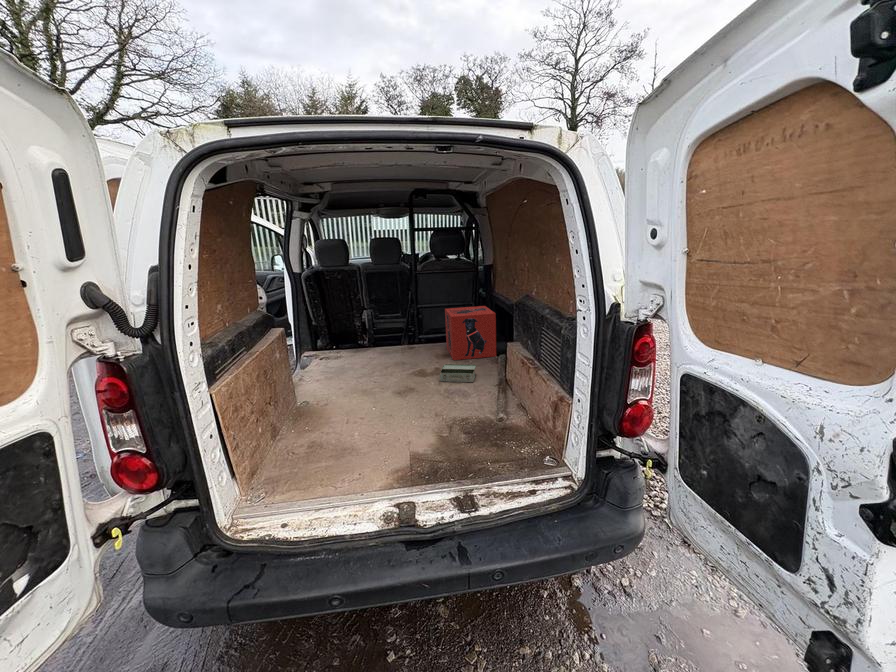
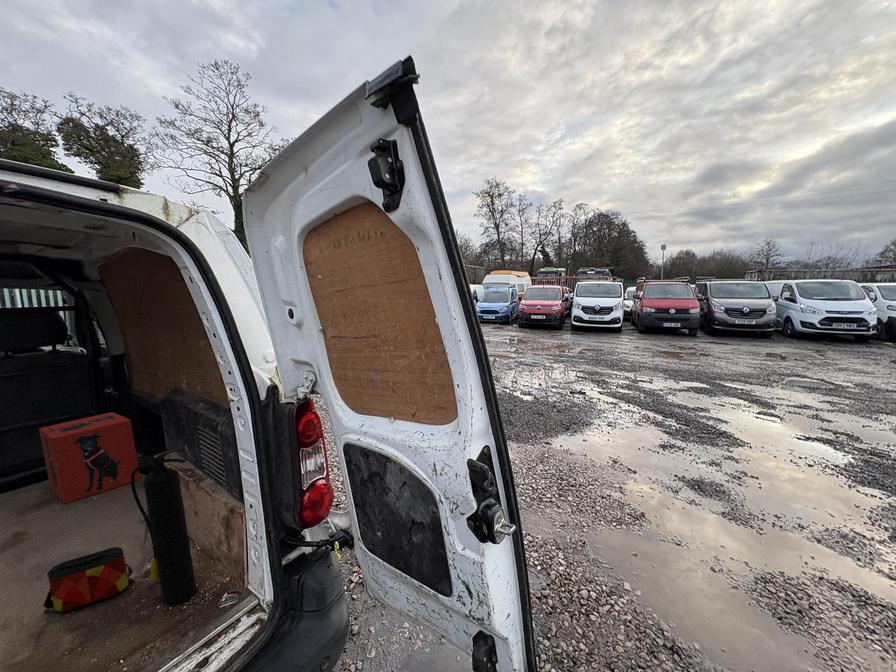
fire extinguisher: none [495,341,534,452] -> present [131,448,196,604]
toolbox: present [440,364,476,382] -> none [39,501,107,543]
bag: none [438,398,487,430] -> present [43,547,133,613]

